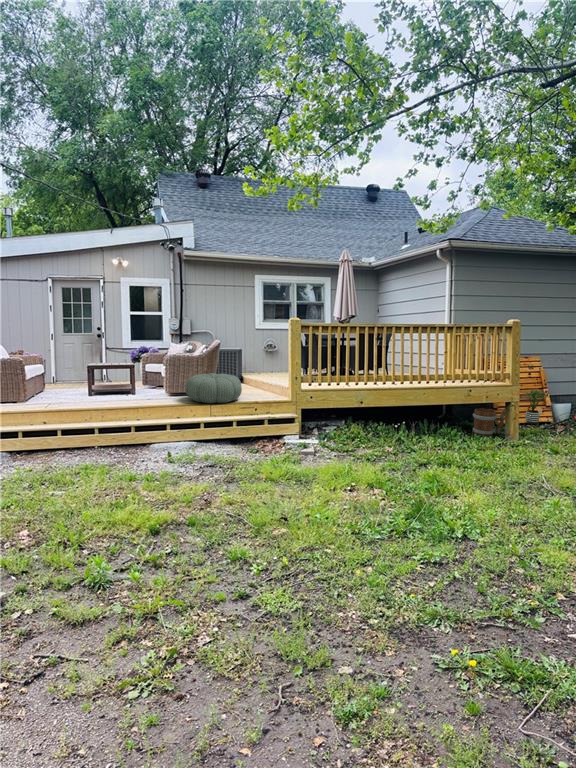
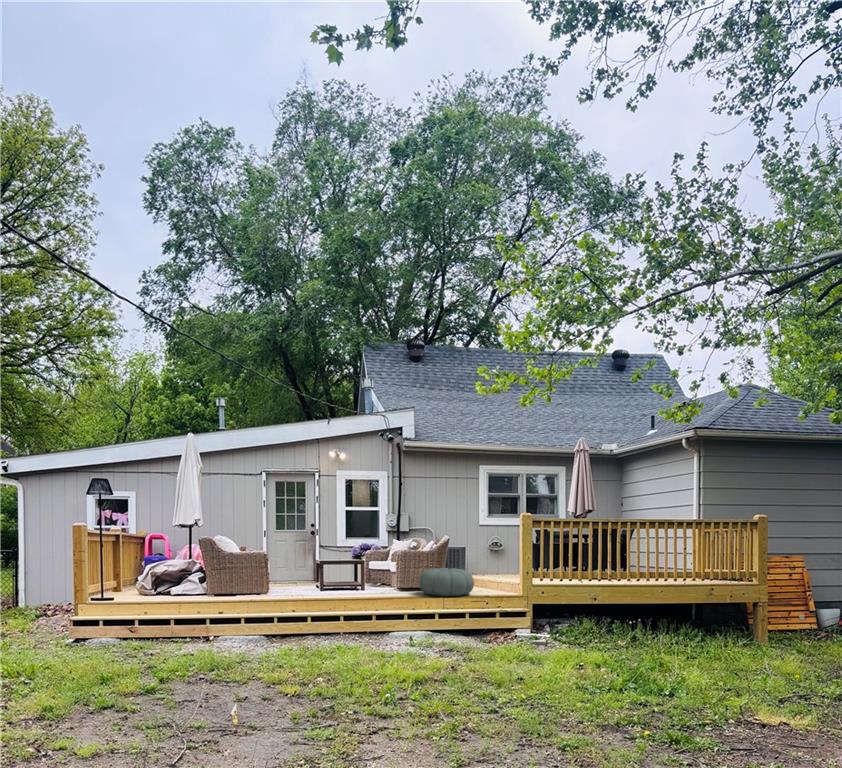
potted plant: present [525,389,548,424] -> none [778,591,810,632]
bucket: present [473,408,507,436] -> none [715,608,751,638]

